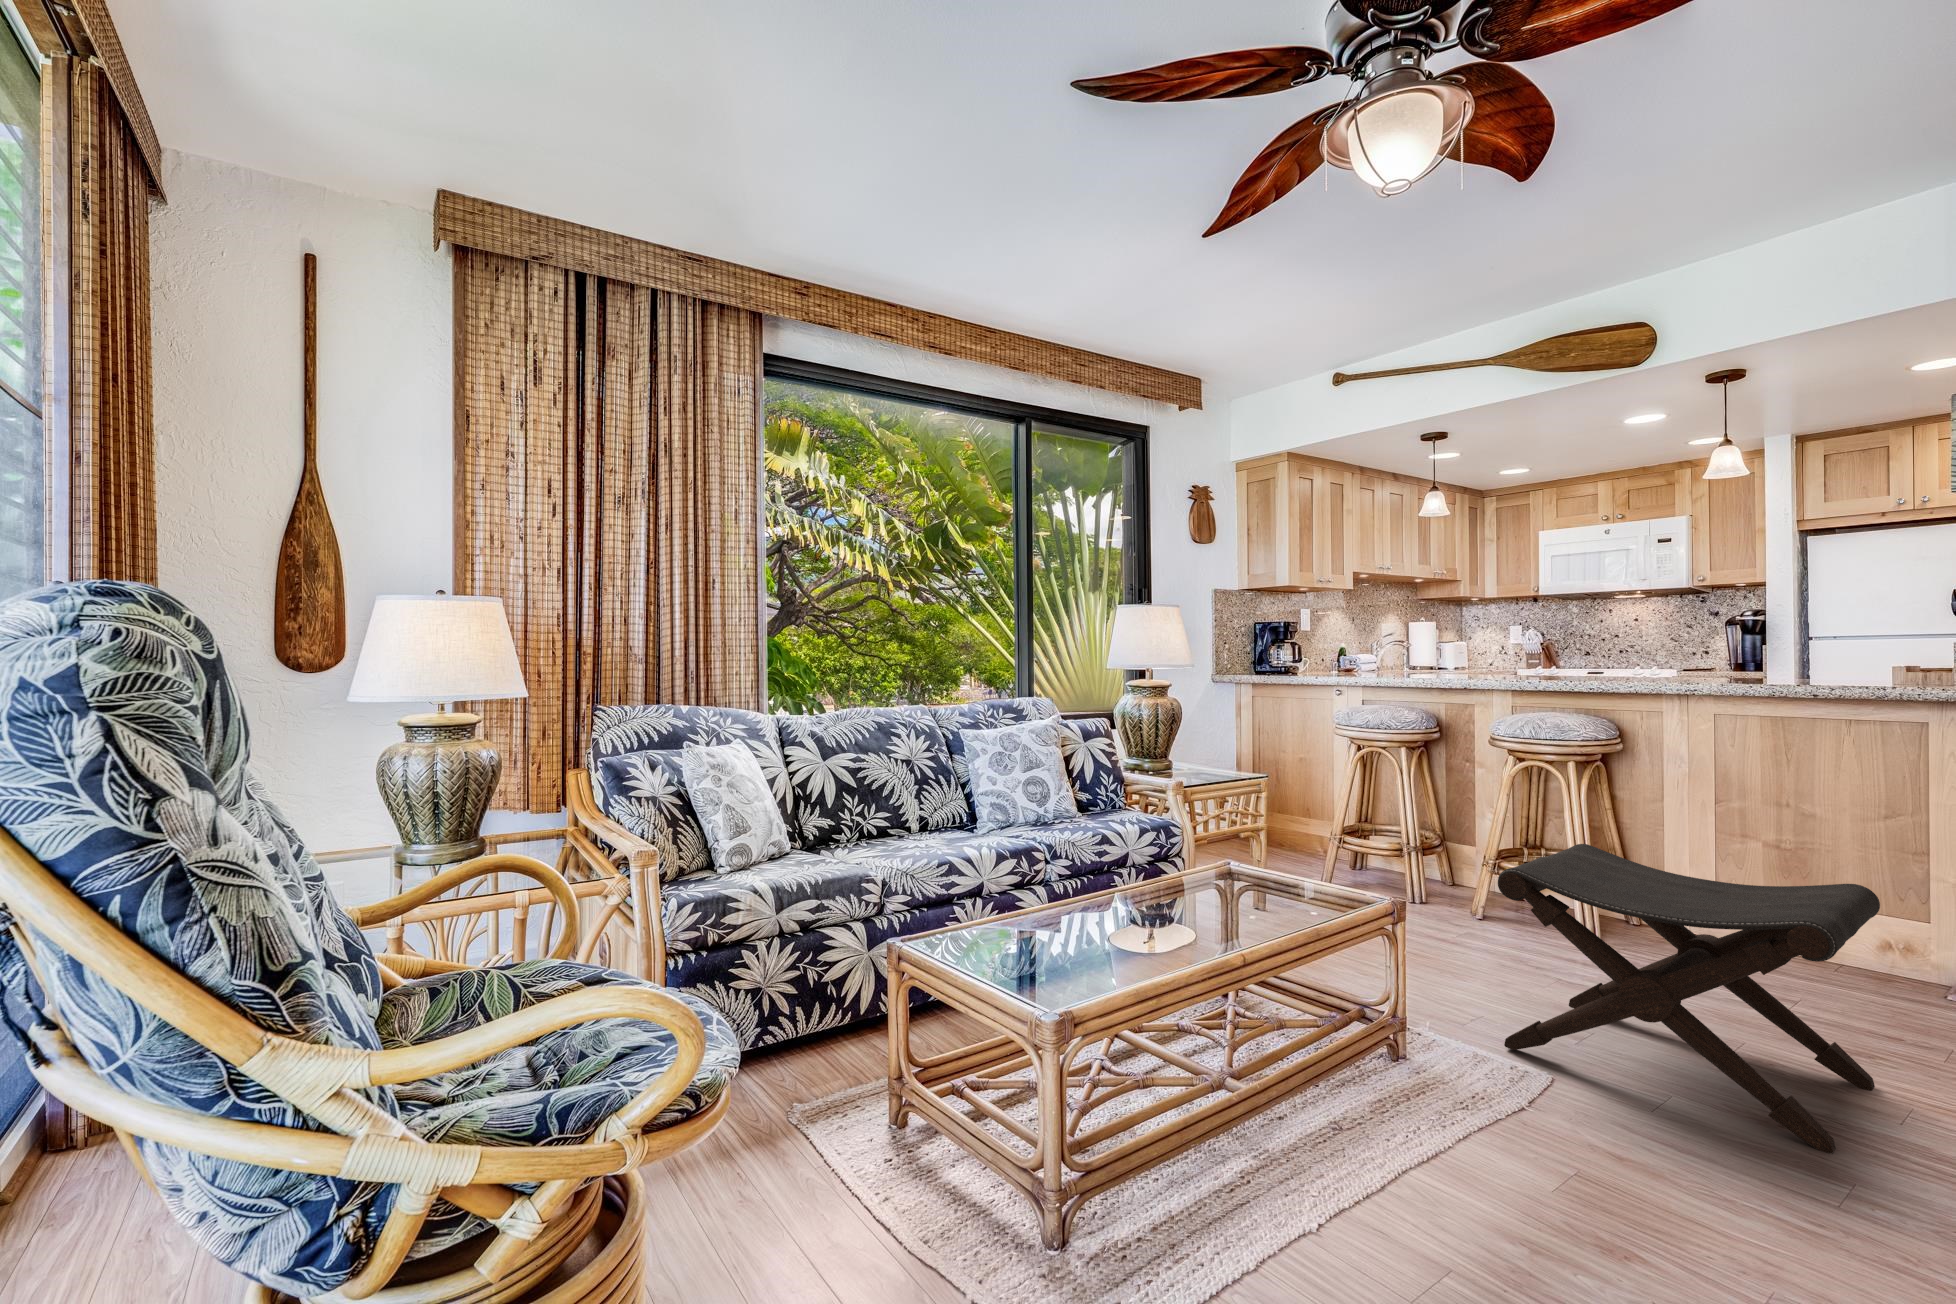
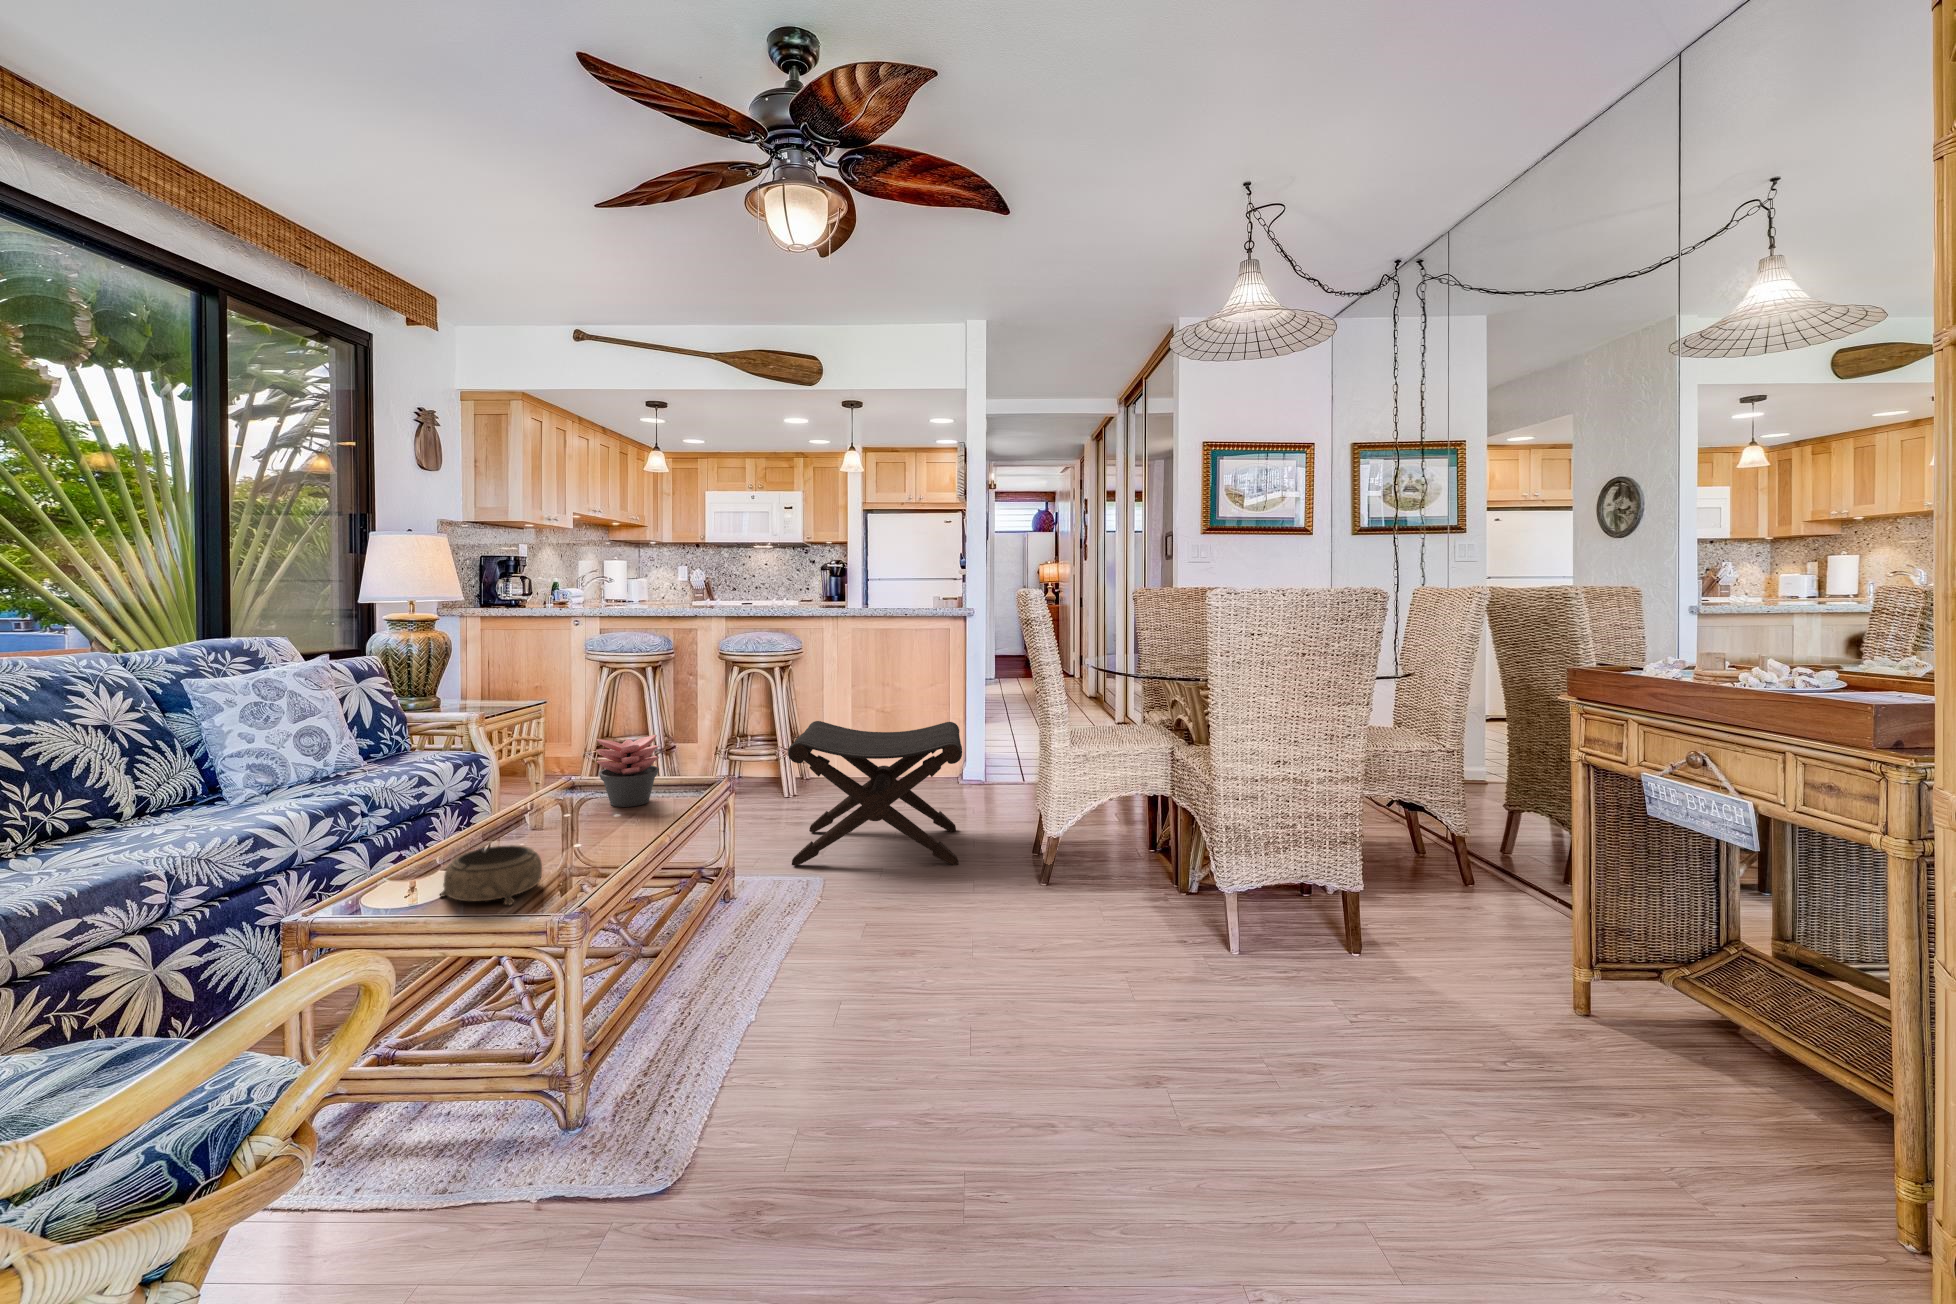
succulent plant: none [1218,823,1293,909] -> present [596,735,659,807]
decorative bowl: none [994,916,1082,981] -> present [440,845,542,905]

